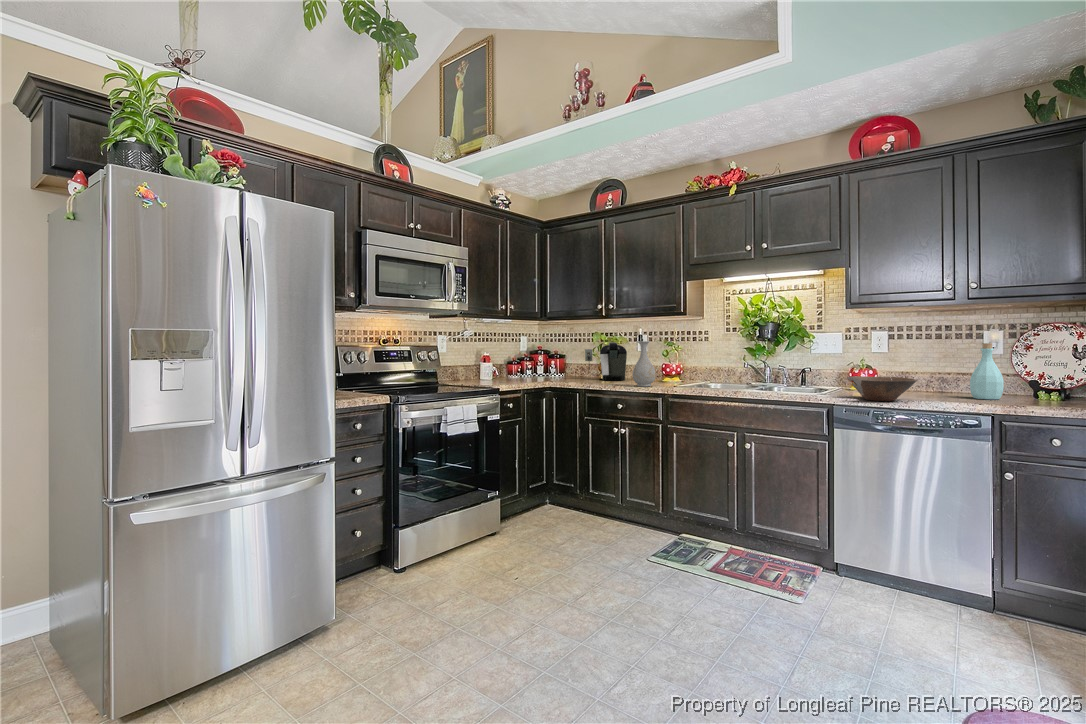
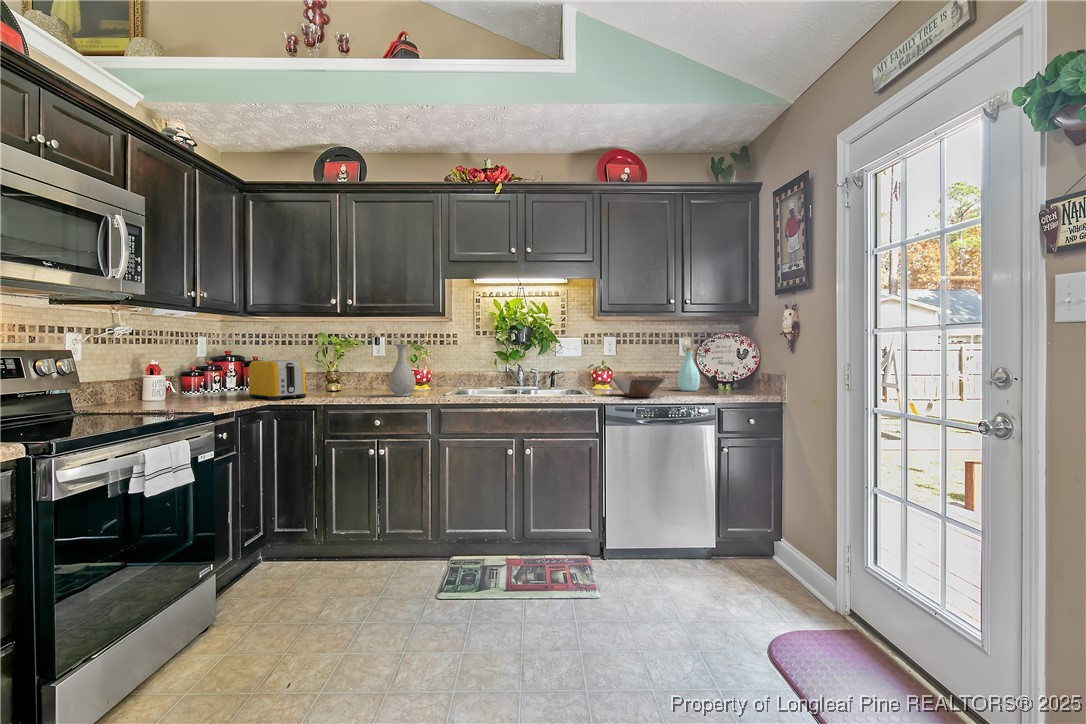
coffee maker: present [585,342,627,381] -> none [307,346,364,391]
toaster: none [540,354,574,384] -> present [248,360,306,400]

